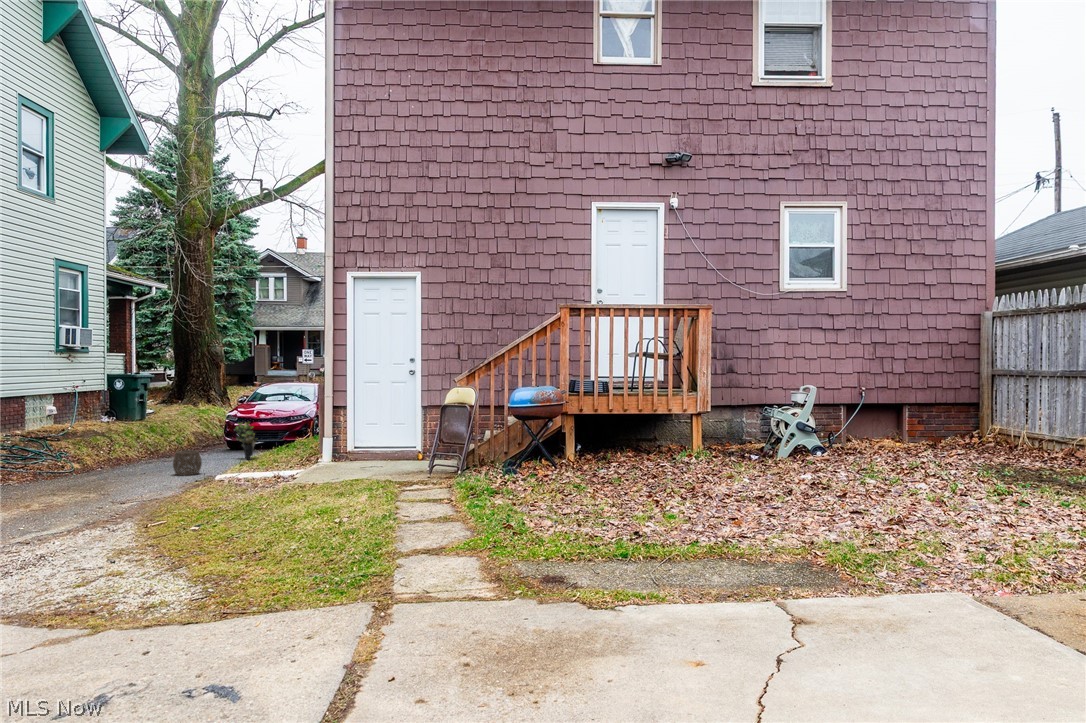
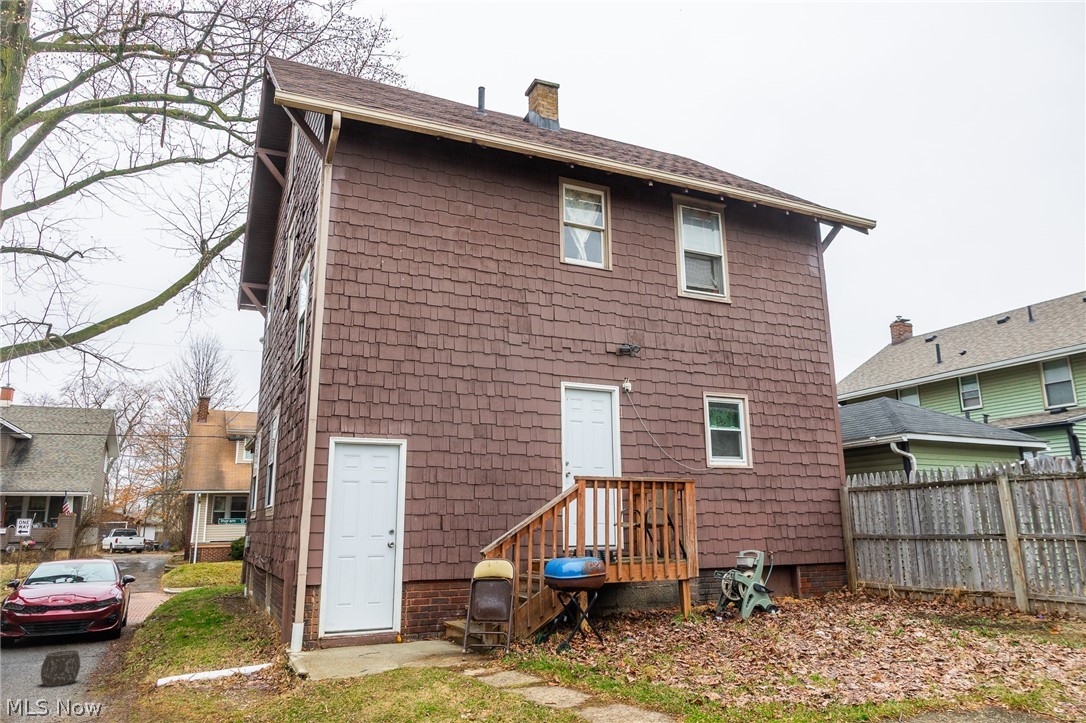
potted plant: present [235,423,257,460] -> none [85,607,116,657]

